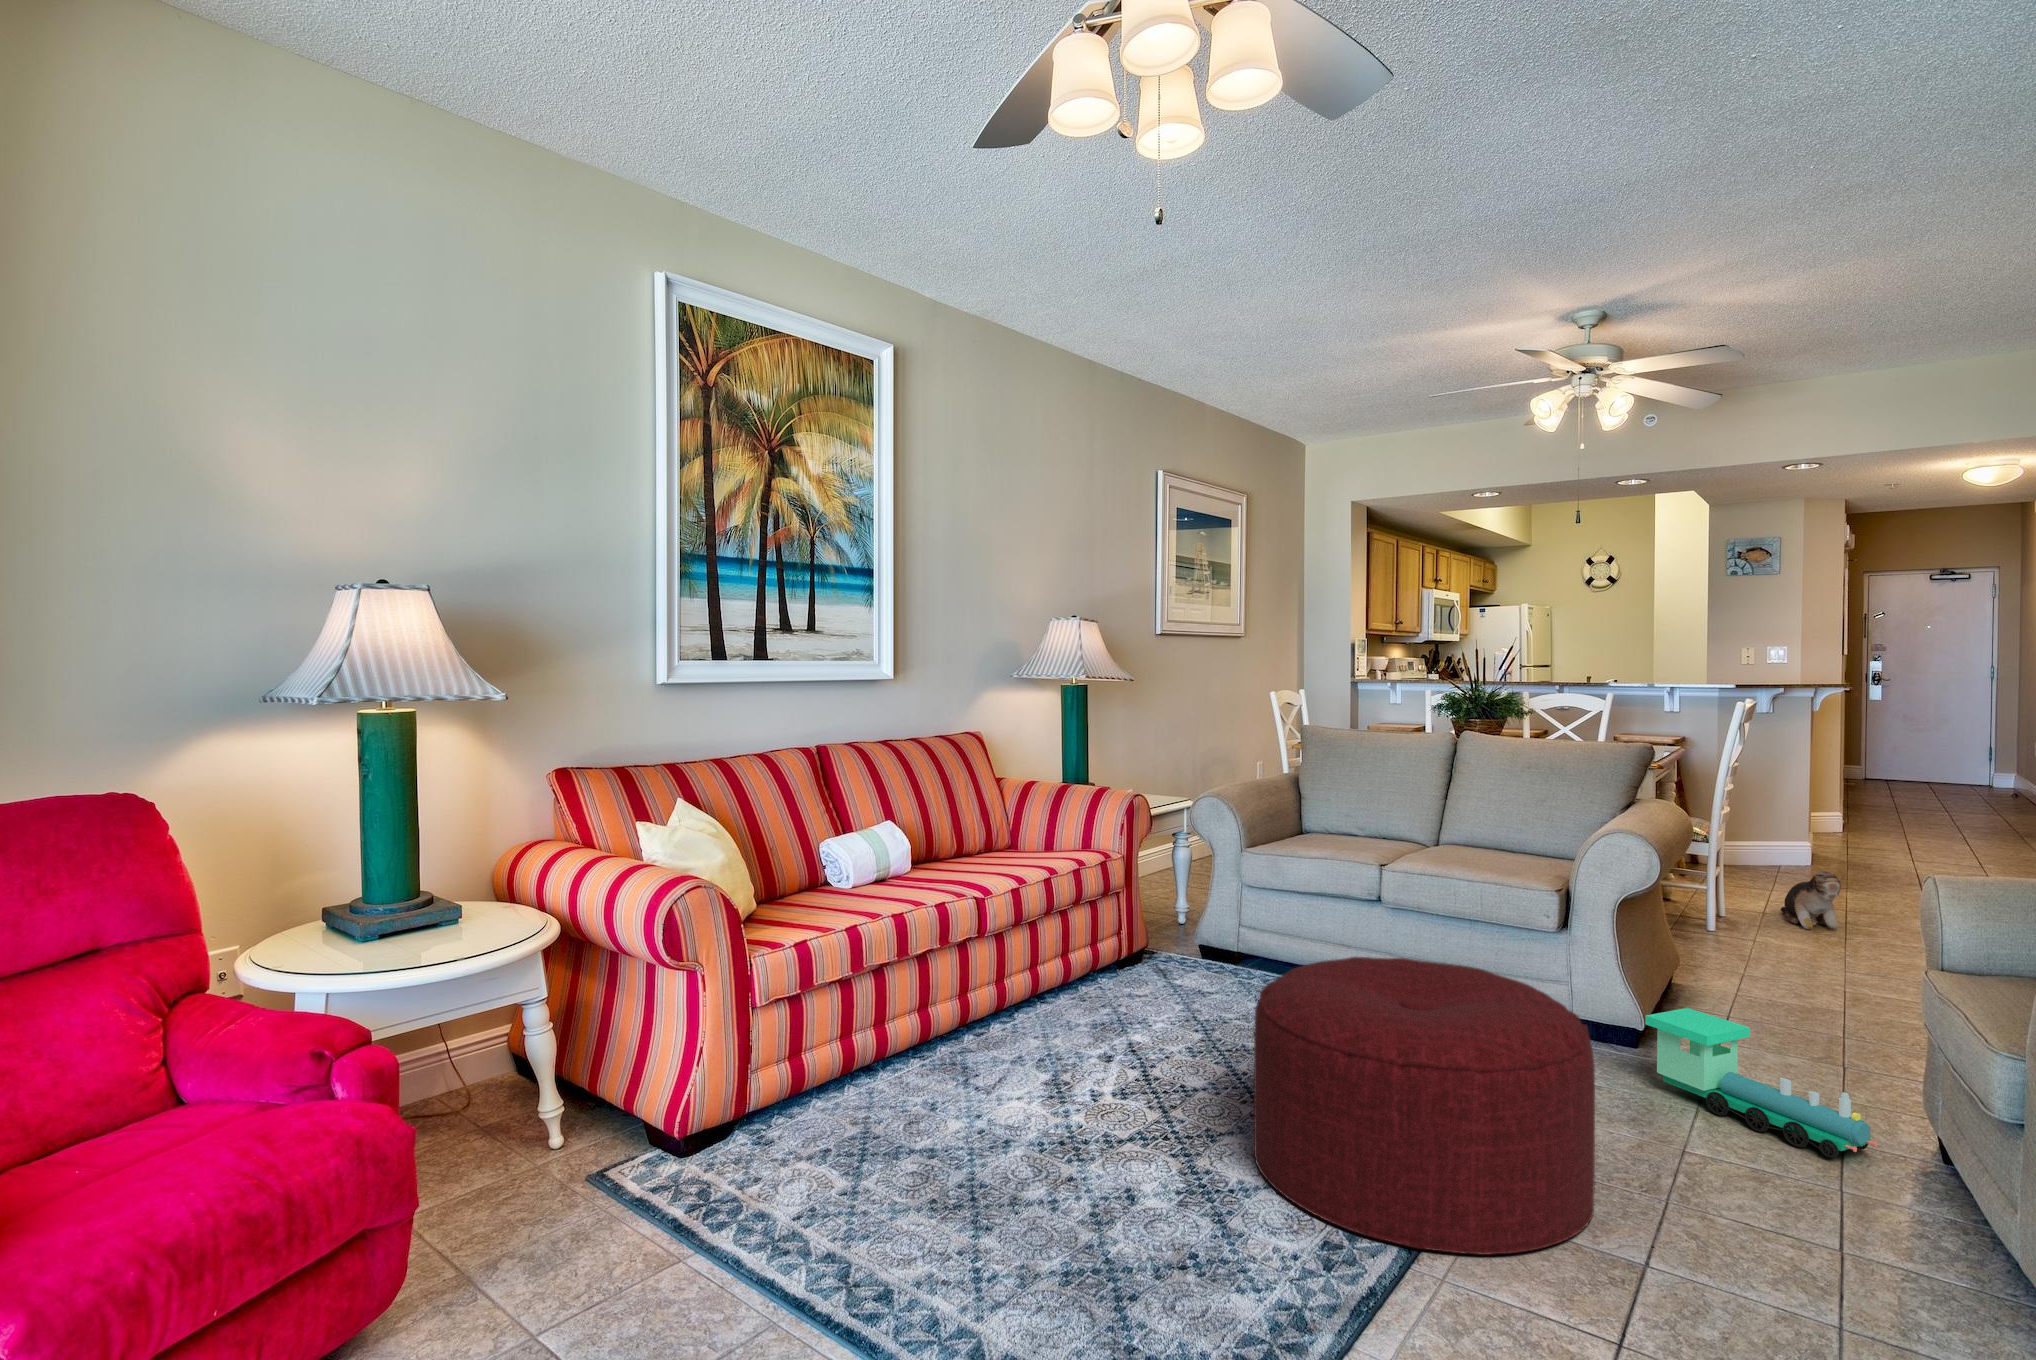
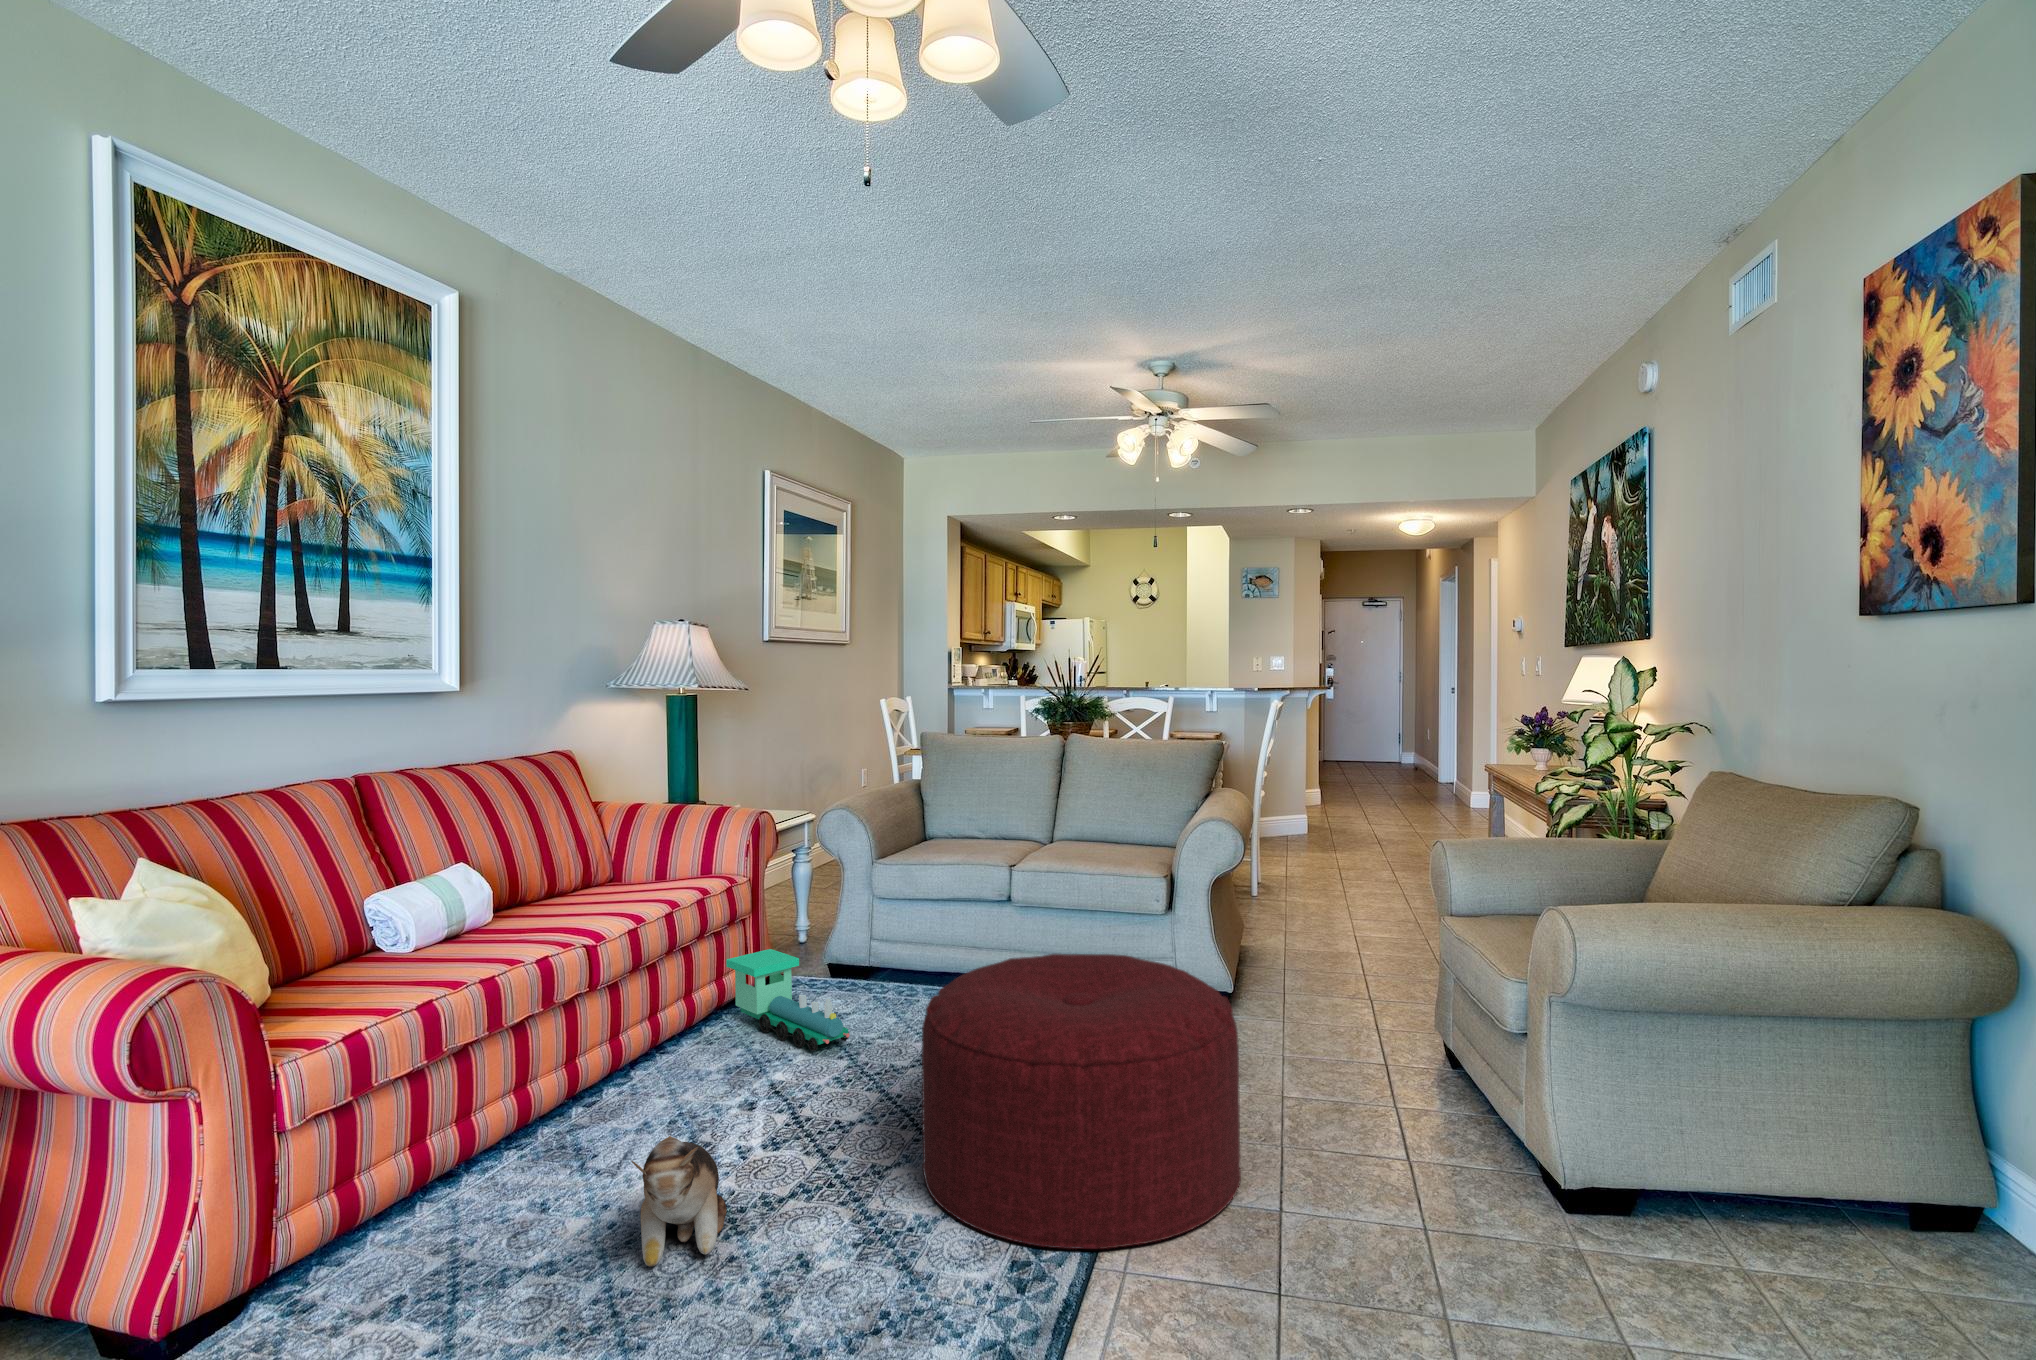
plush toy: present [1781,871,1846,929] -> present [632,1136,727,1266]
toy train: present [1645,1008,1877,1158] -> present [726,949,850,1051]

